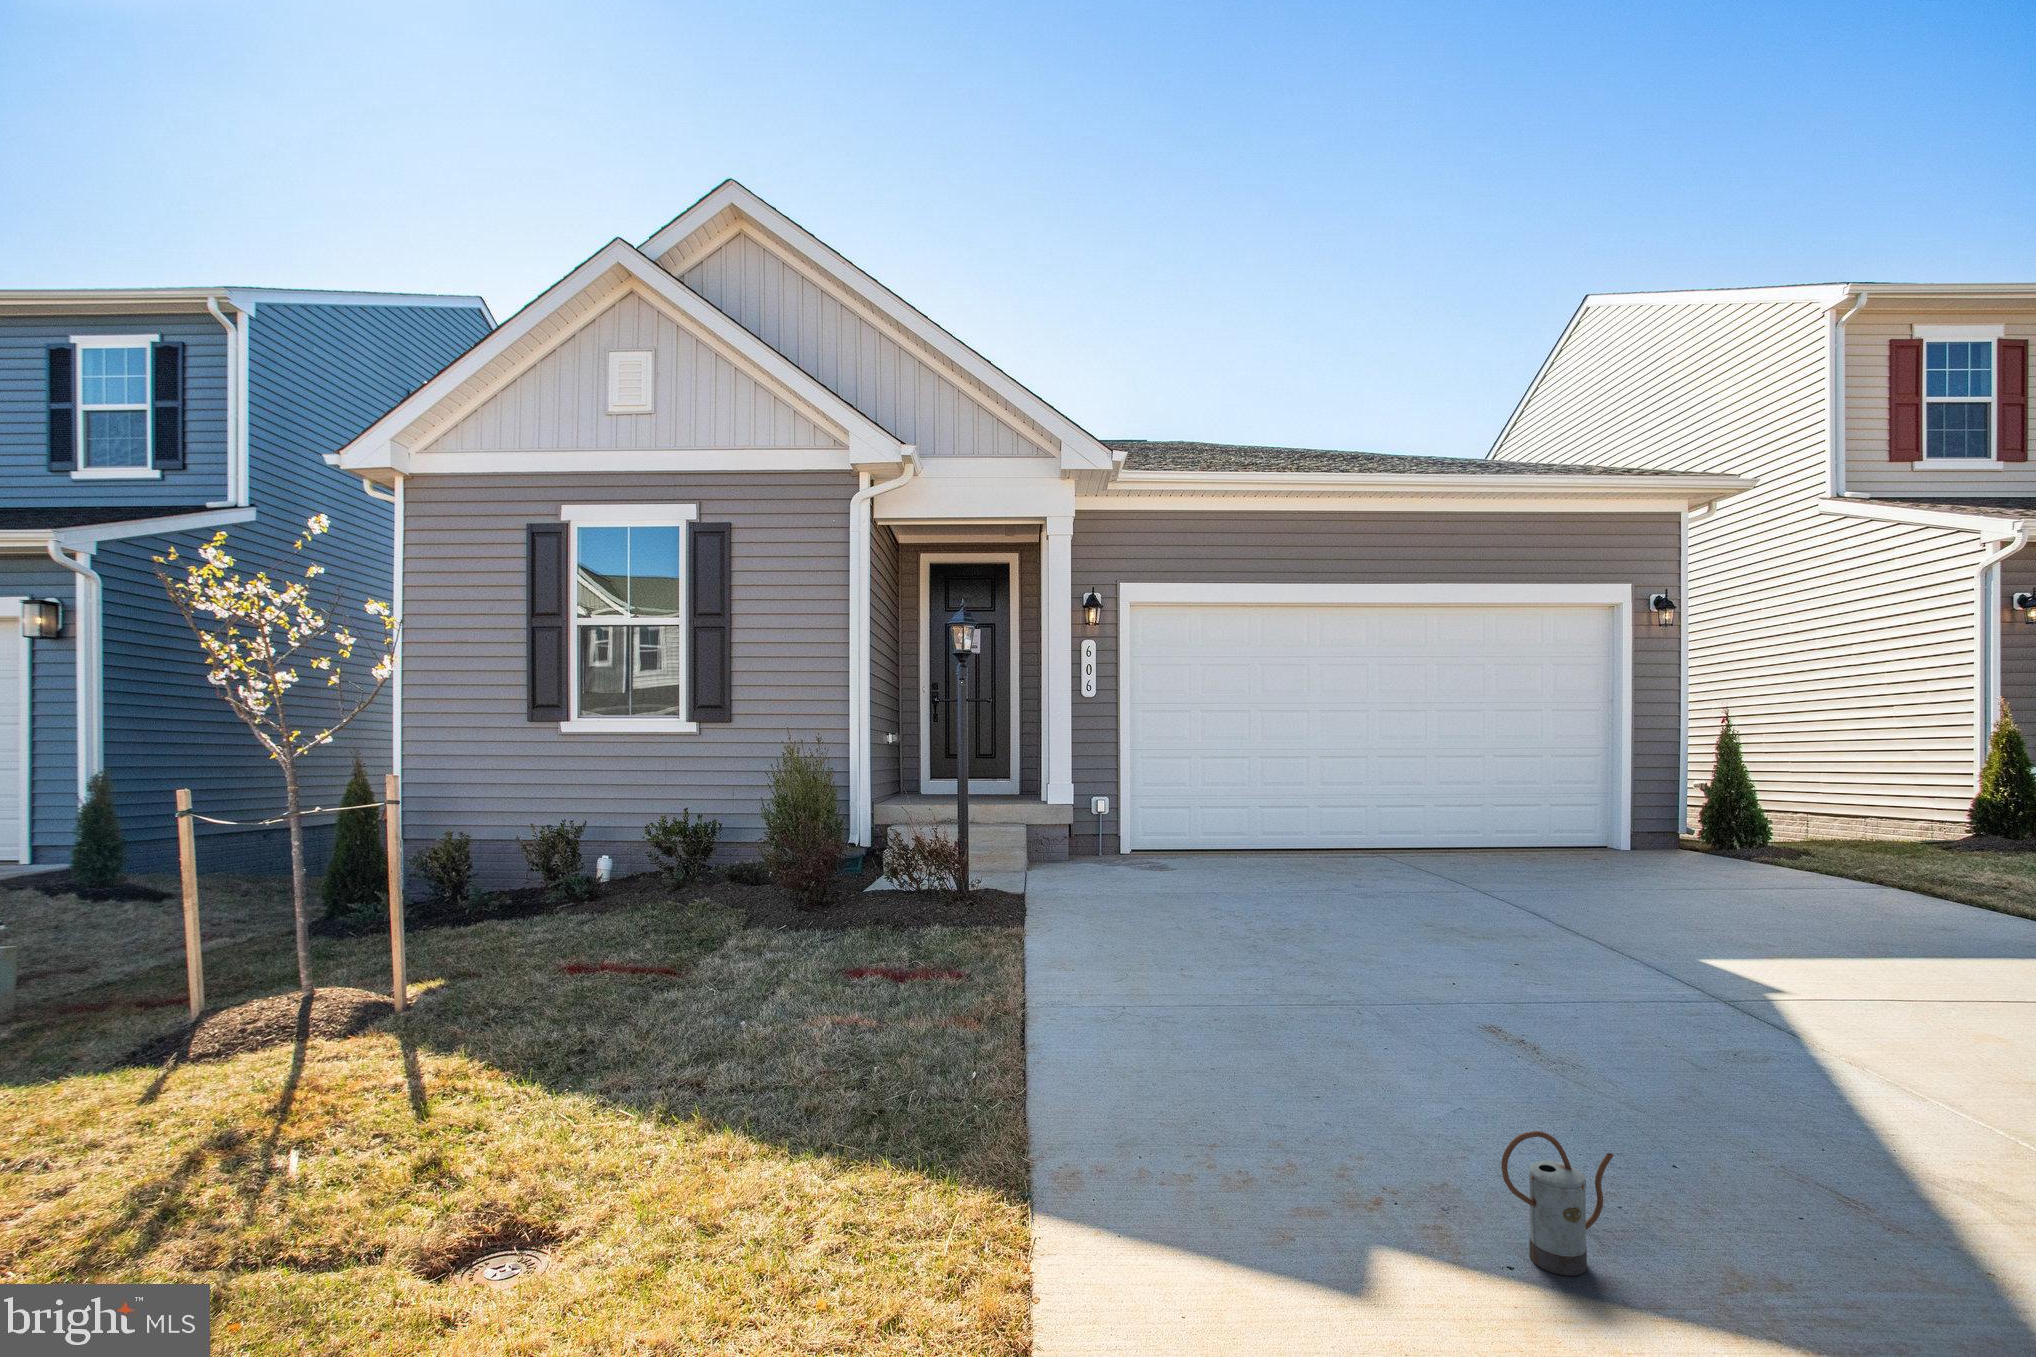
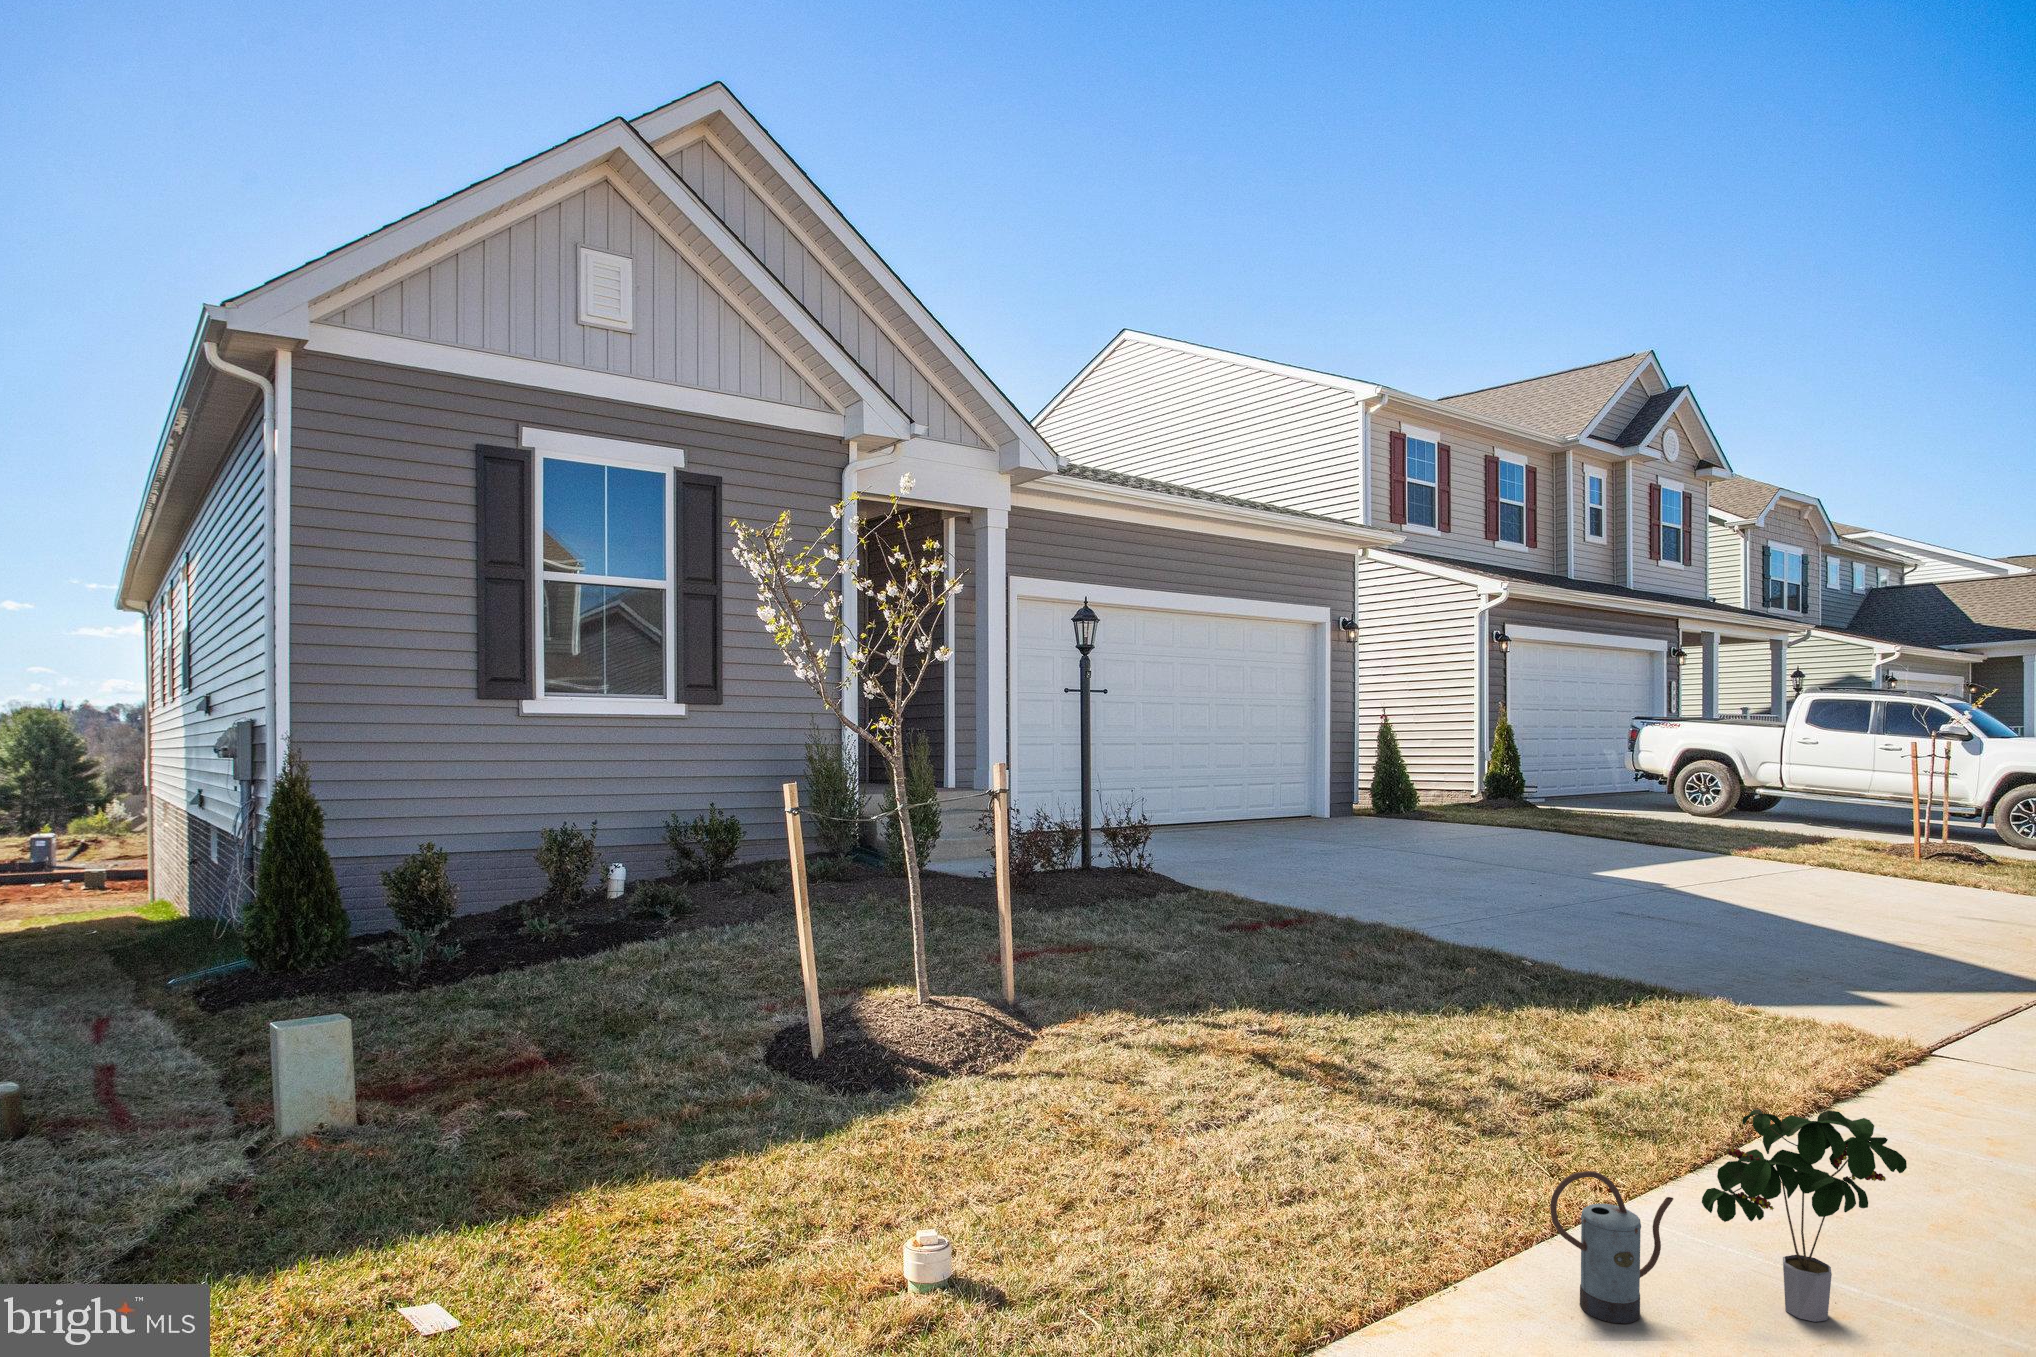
potted plant: none [1638,1068,1825,1268] -> present [1702,1109,1907,1322]

